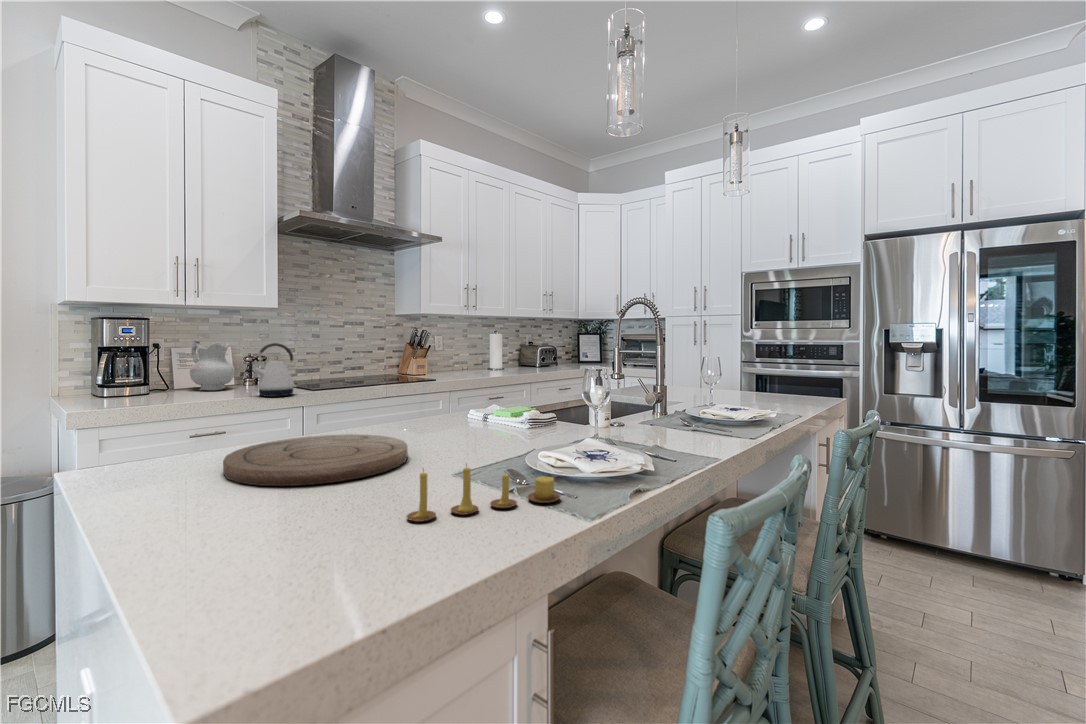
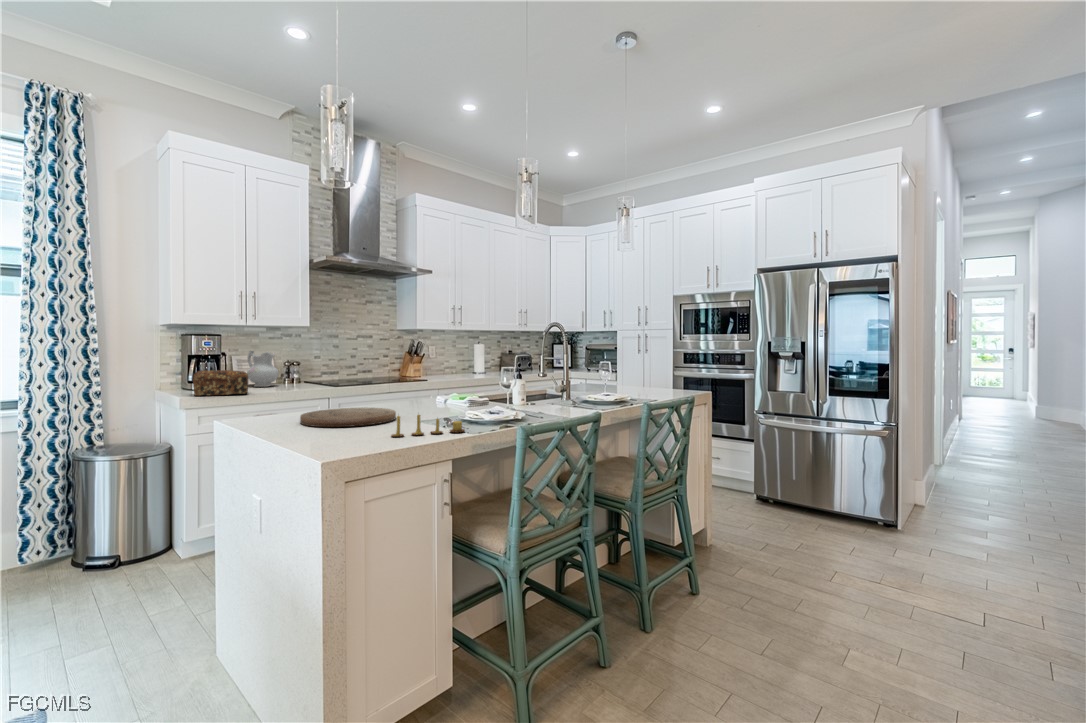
kettle: present [253,343,297,397] -> none [293,353,324,391]
bread loaf: none [97,368,186,406] -> present [193,370,248,396]

